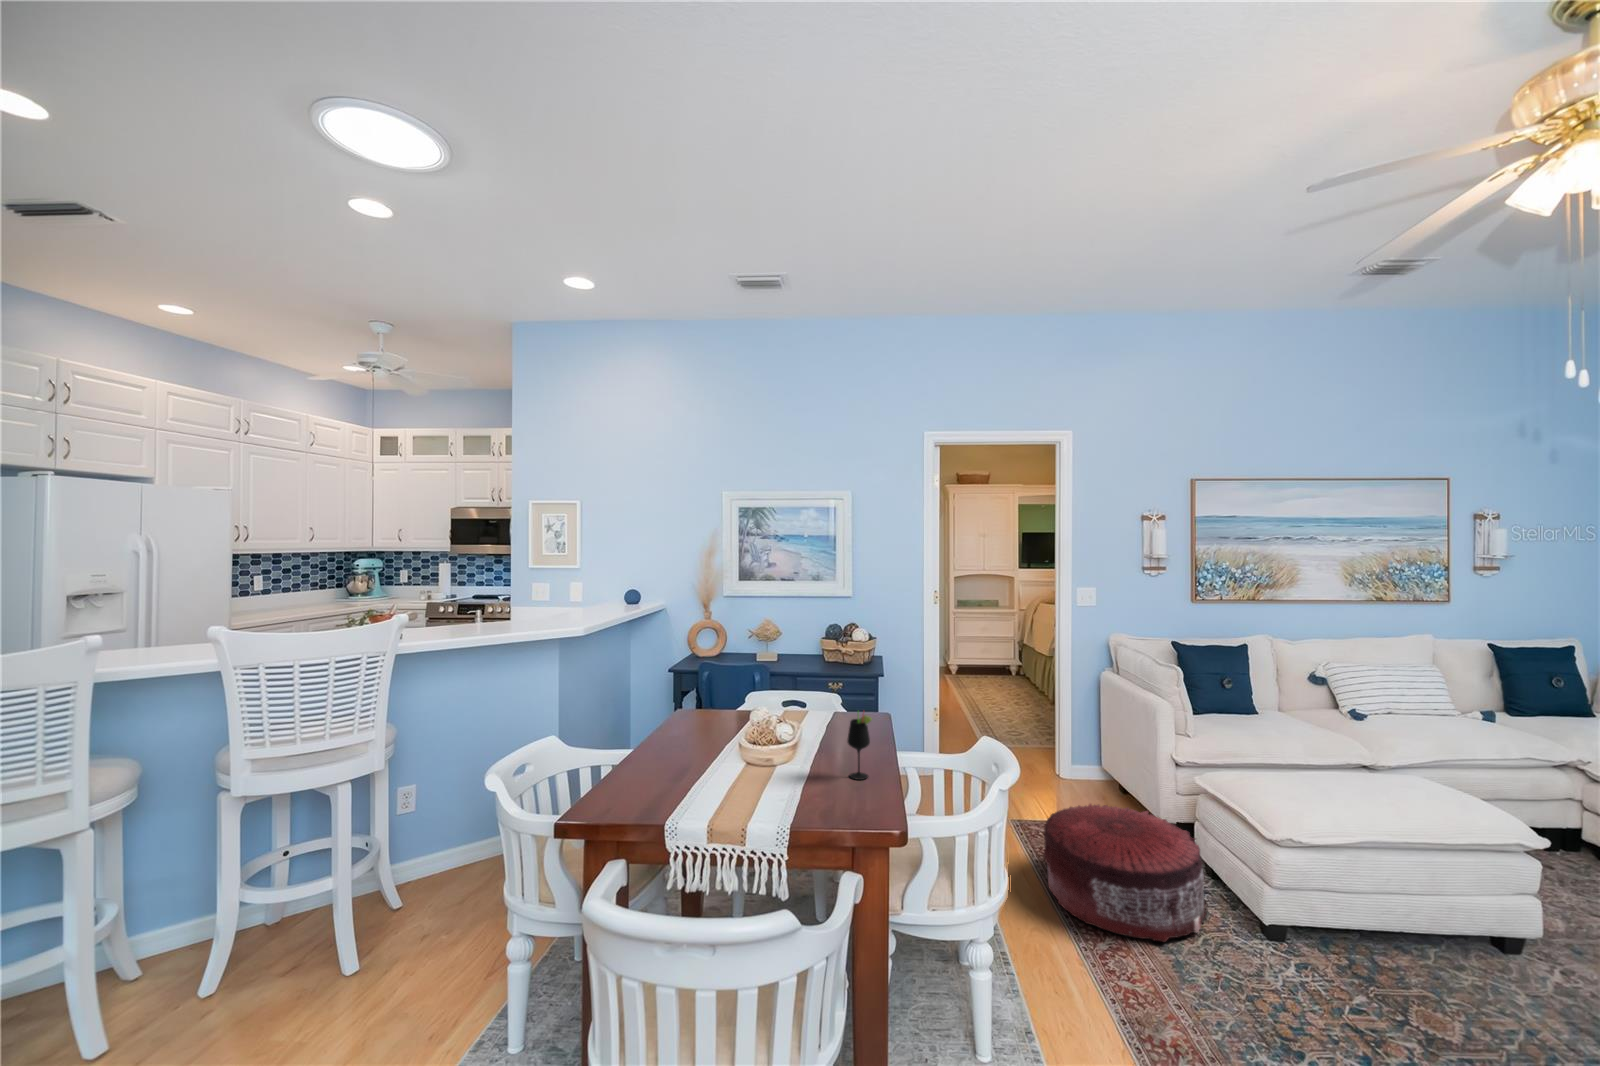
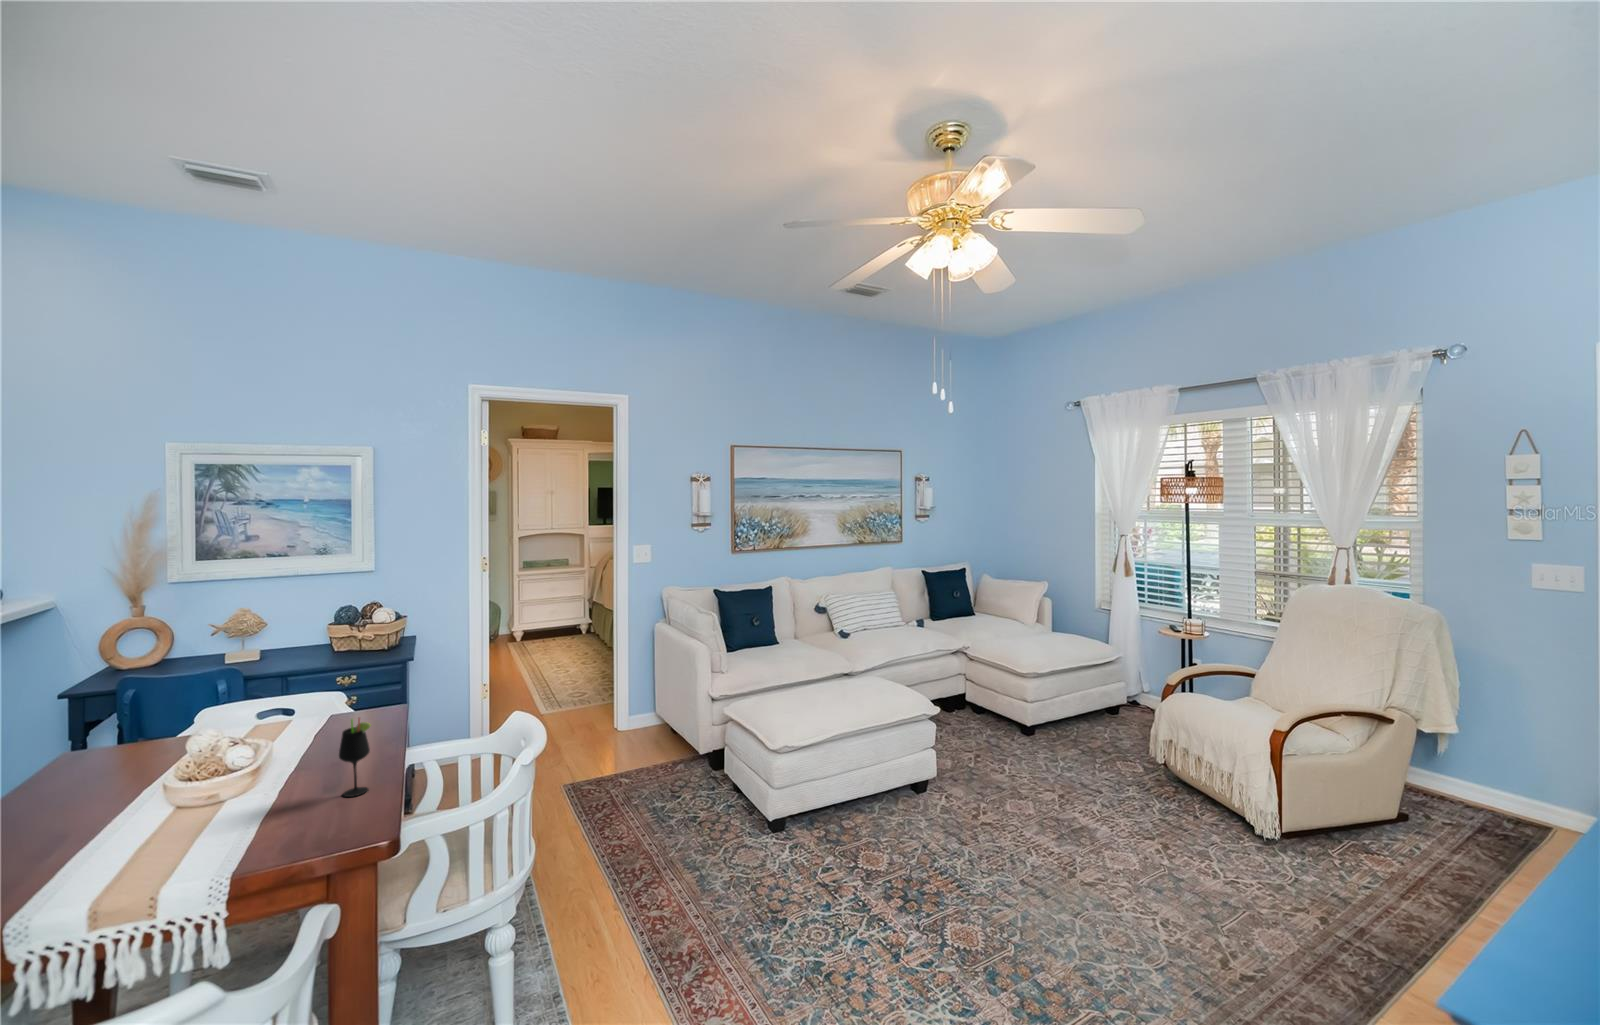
pouf: present [1044,804,1207,942] -> none [590,748,729,868]

